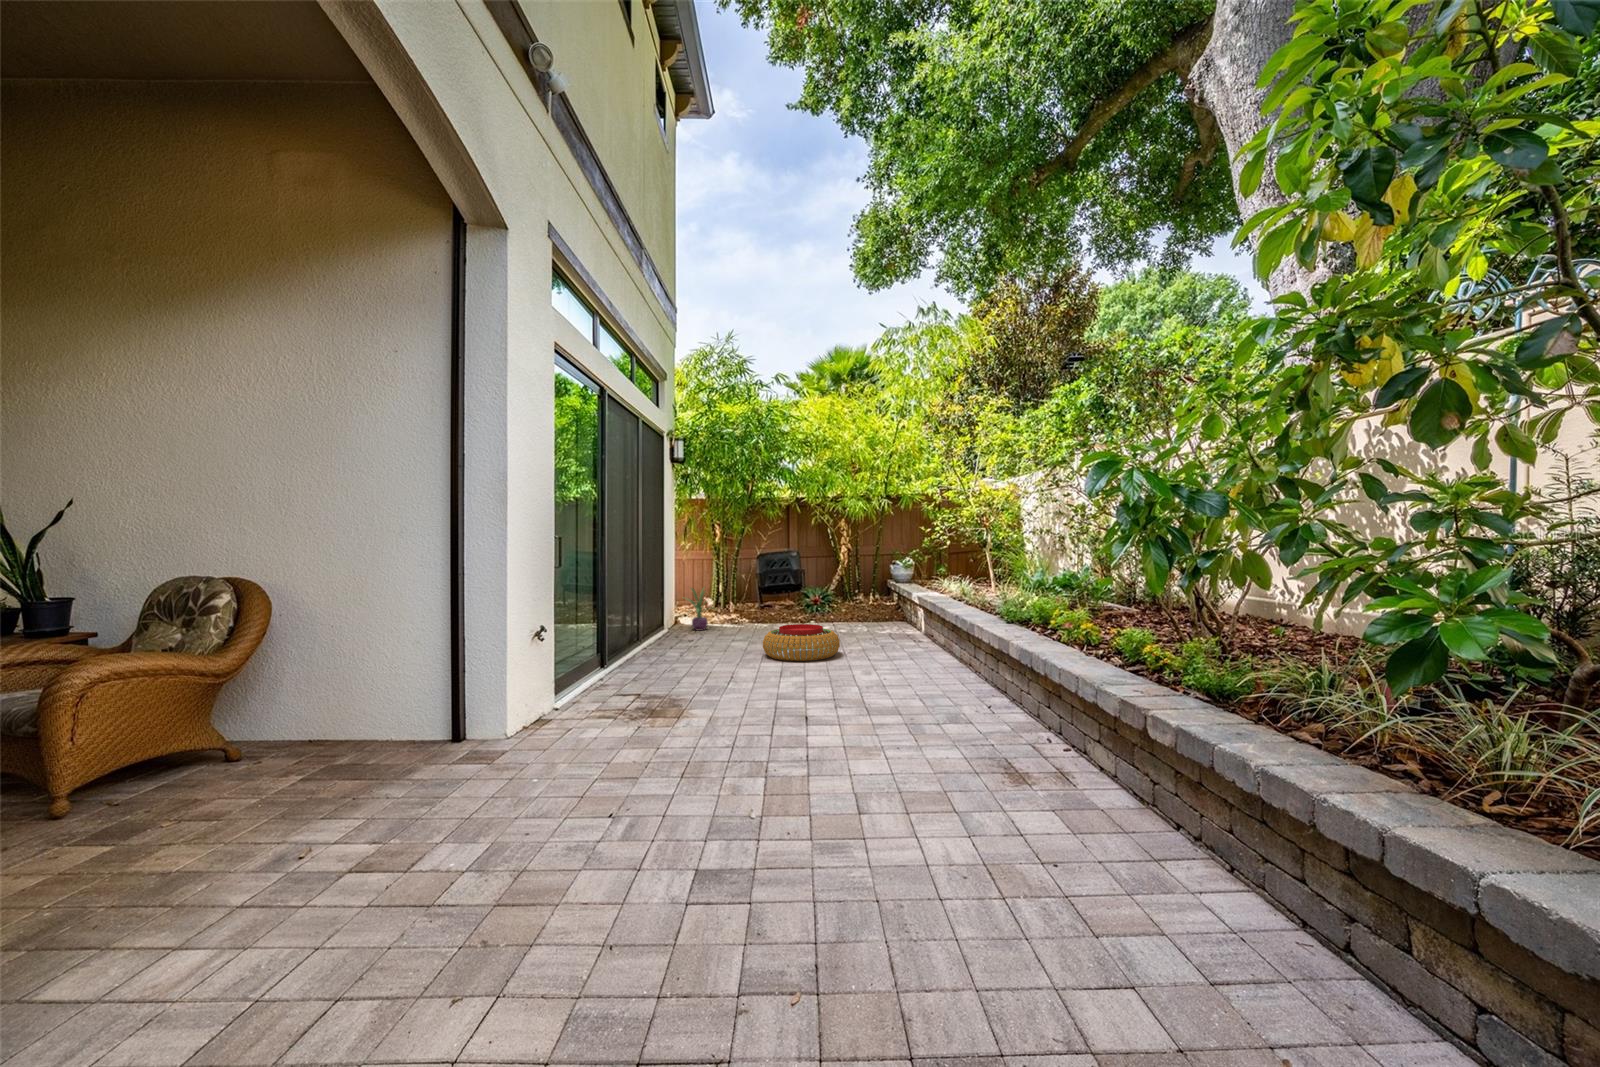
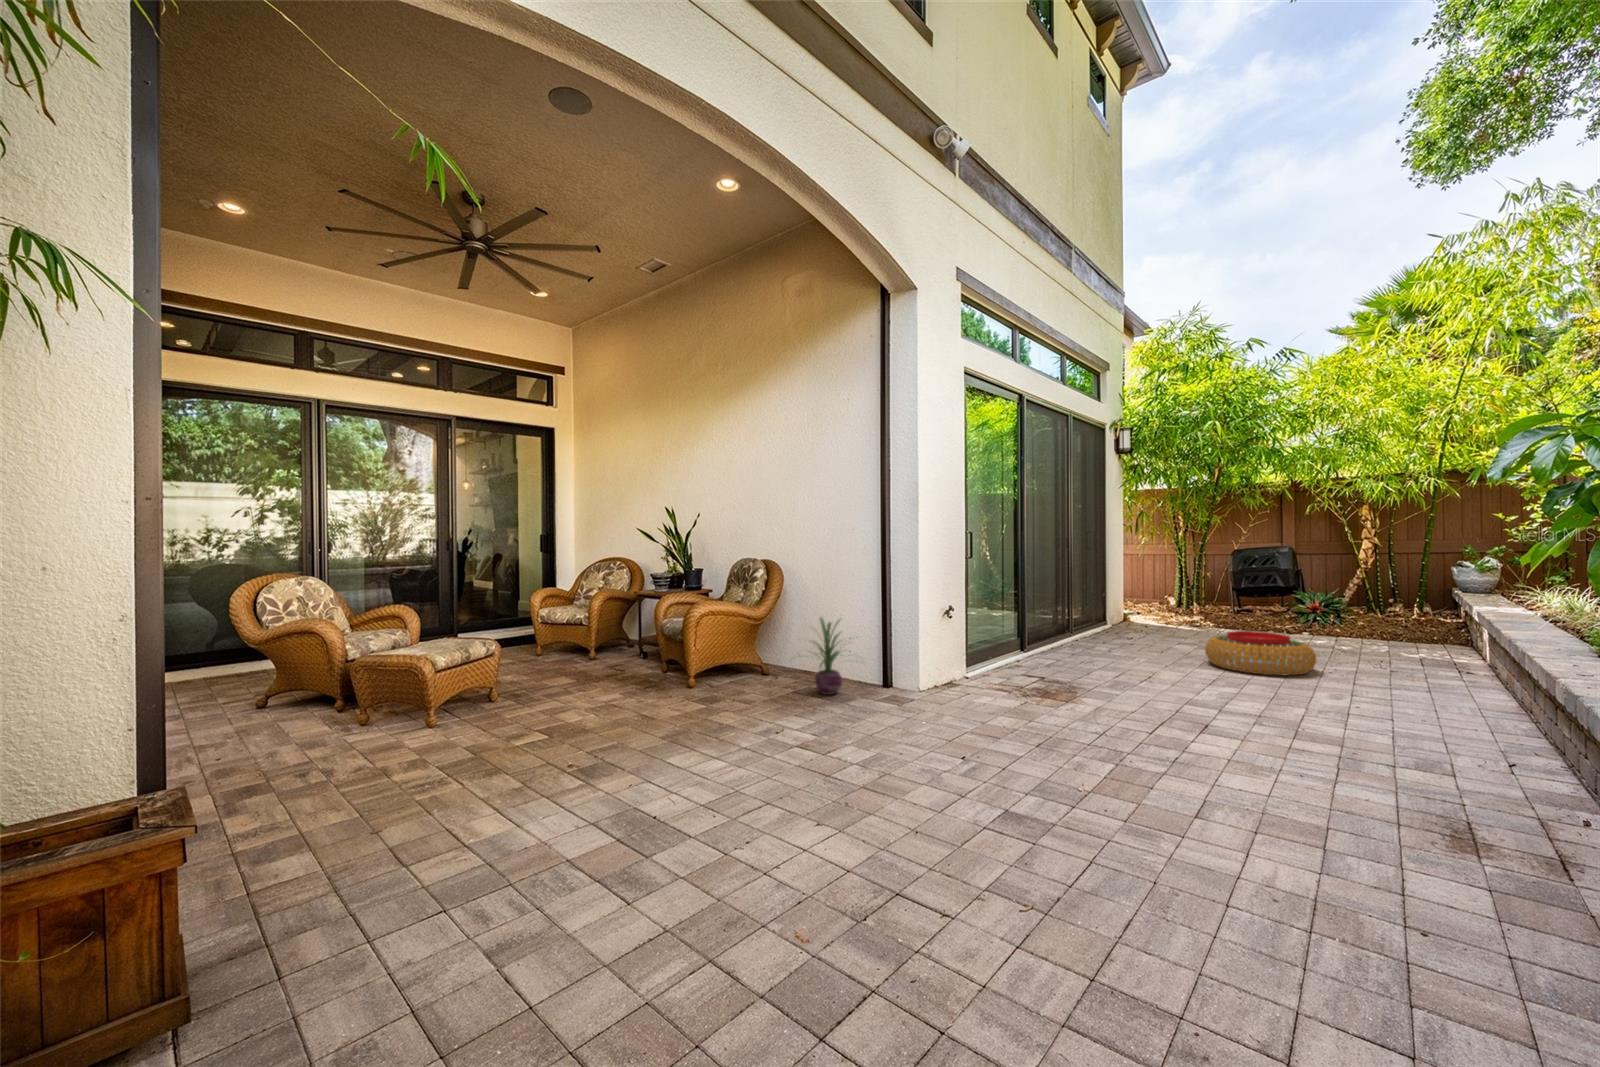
decorative plant: present [689,588,708,630] -> present [815,618,851,695]

